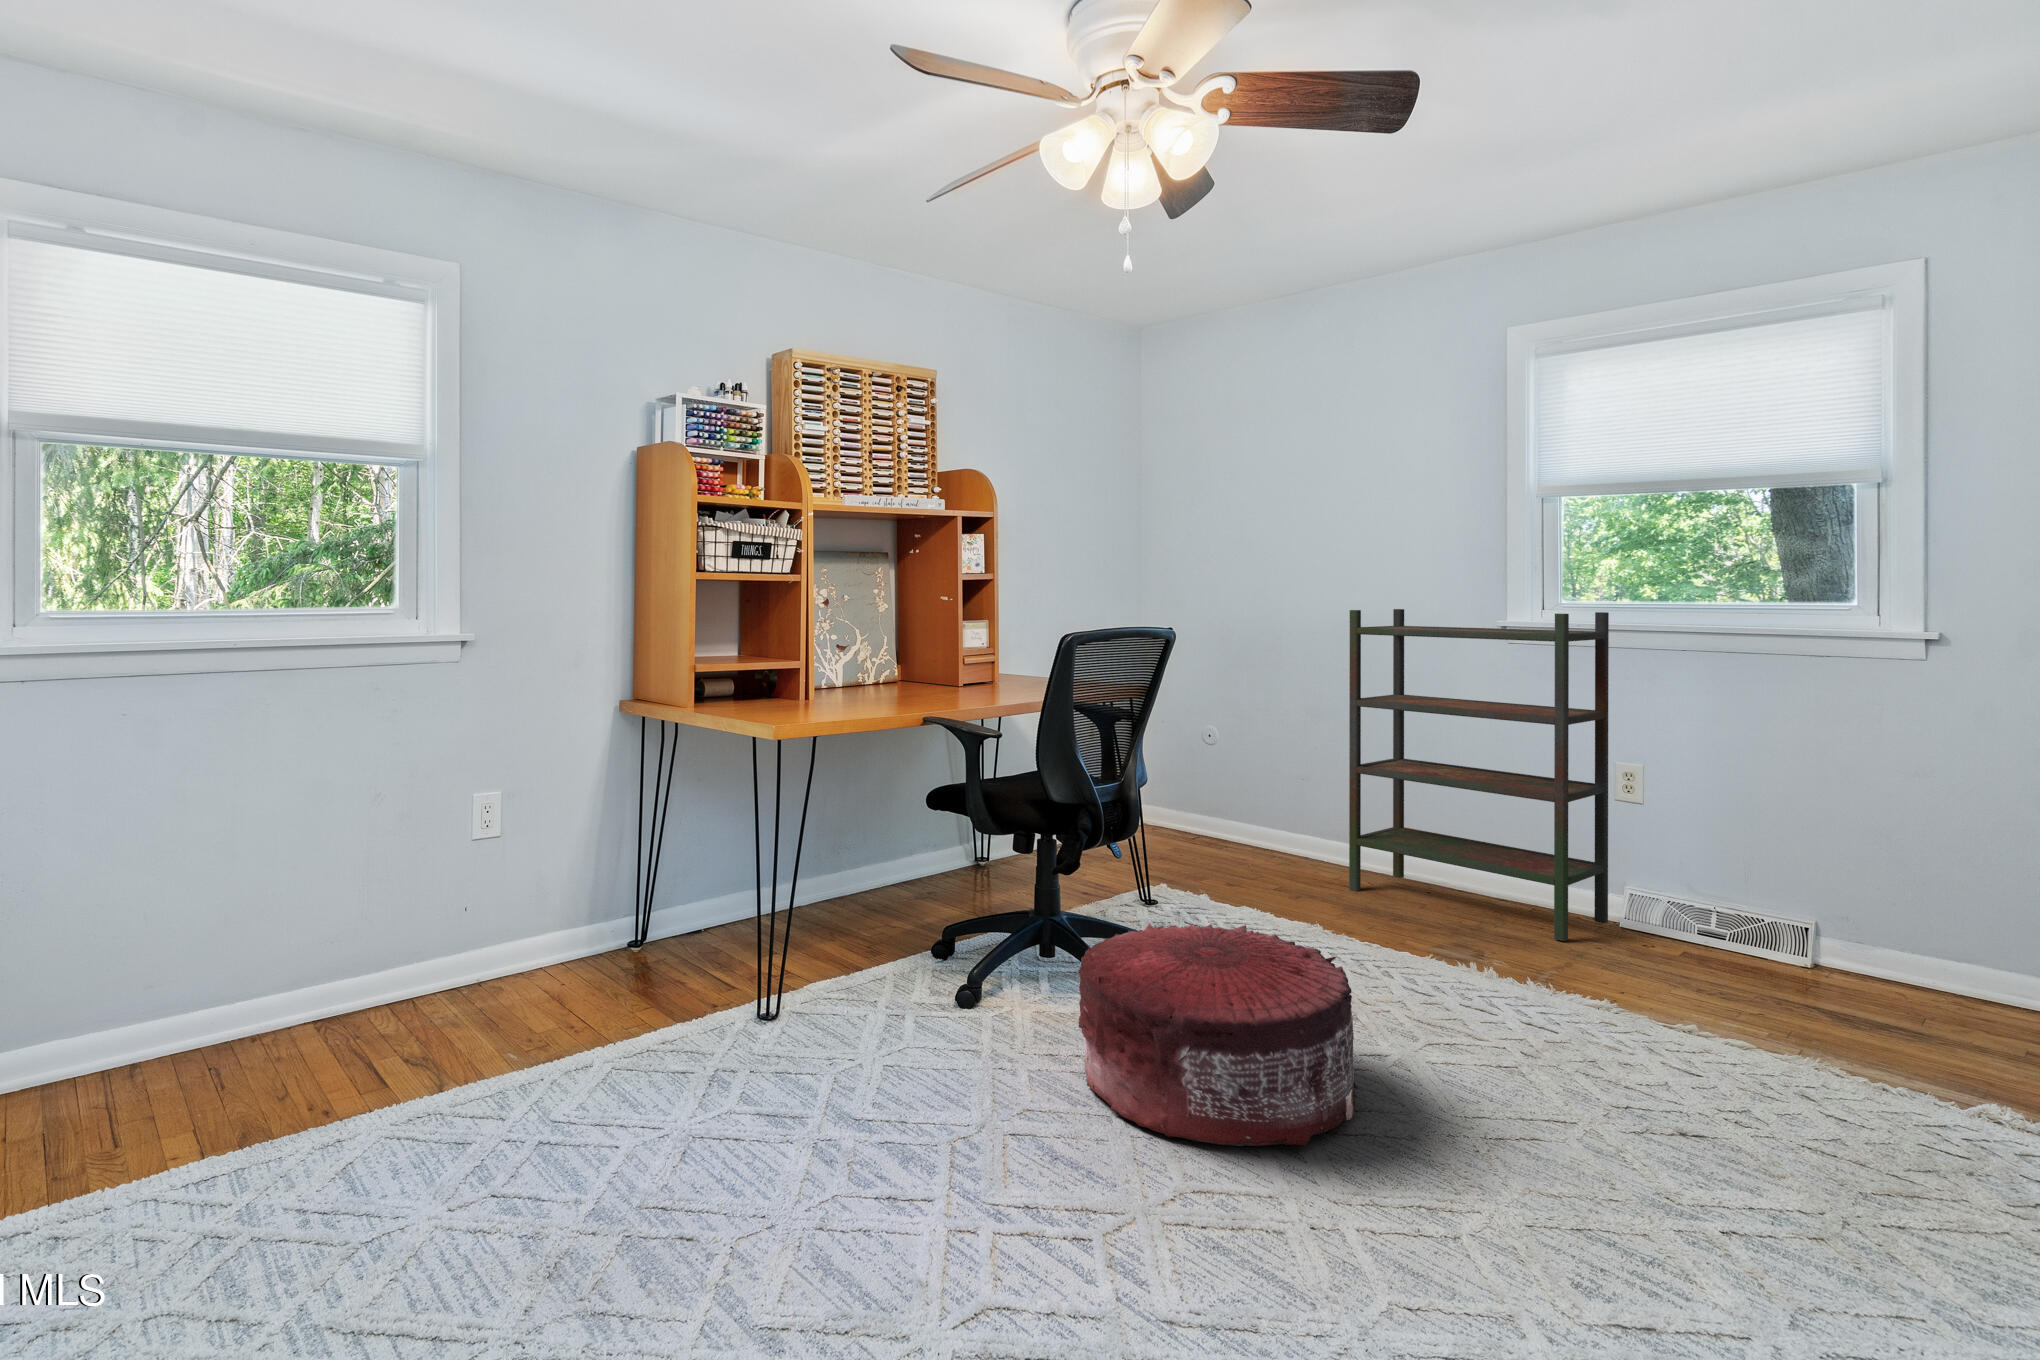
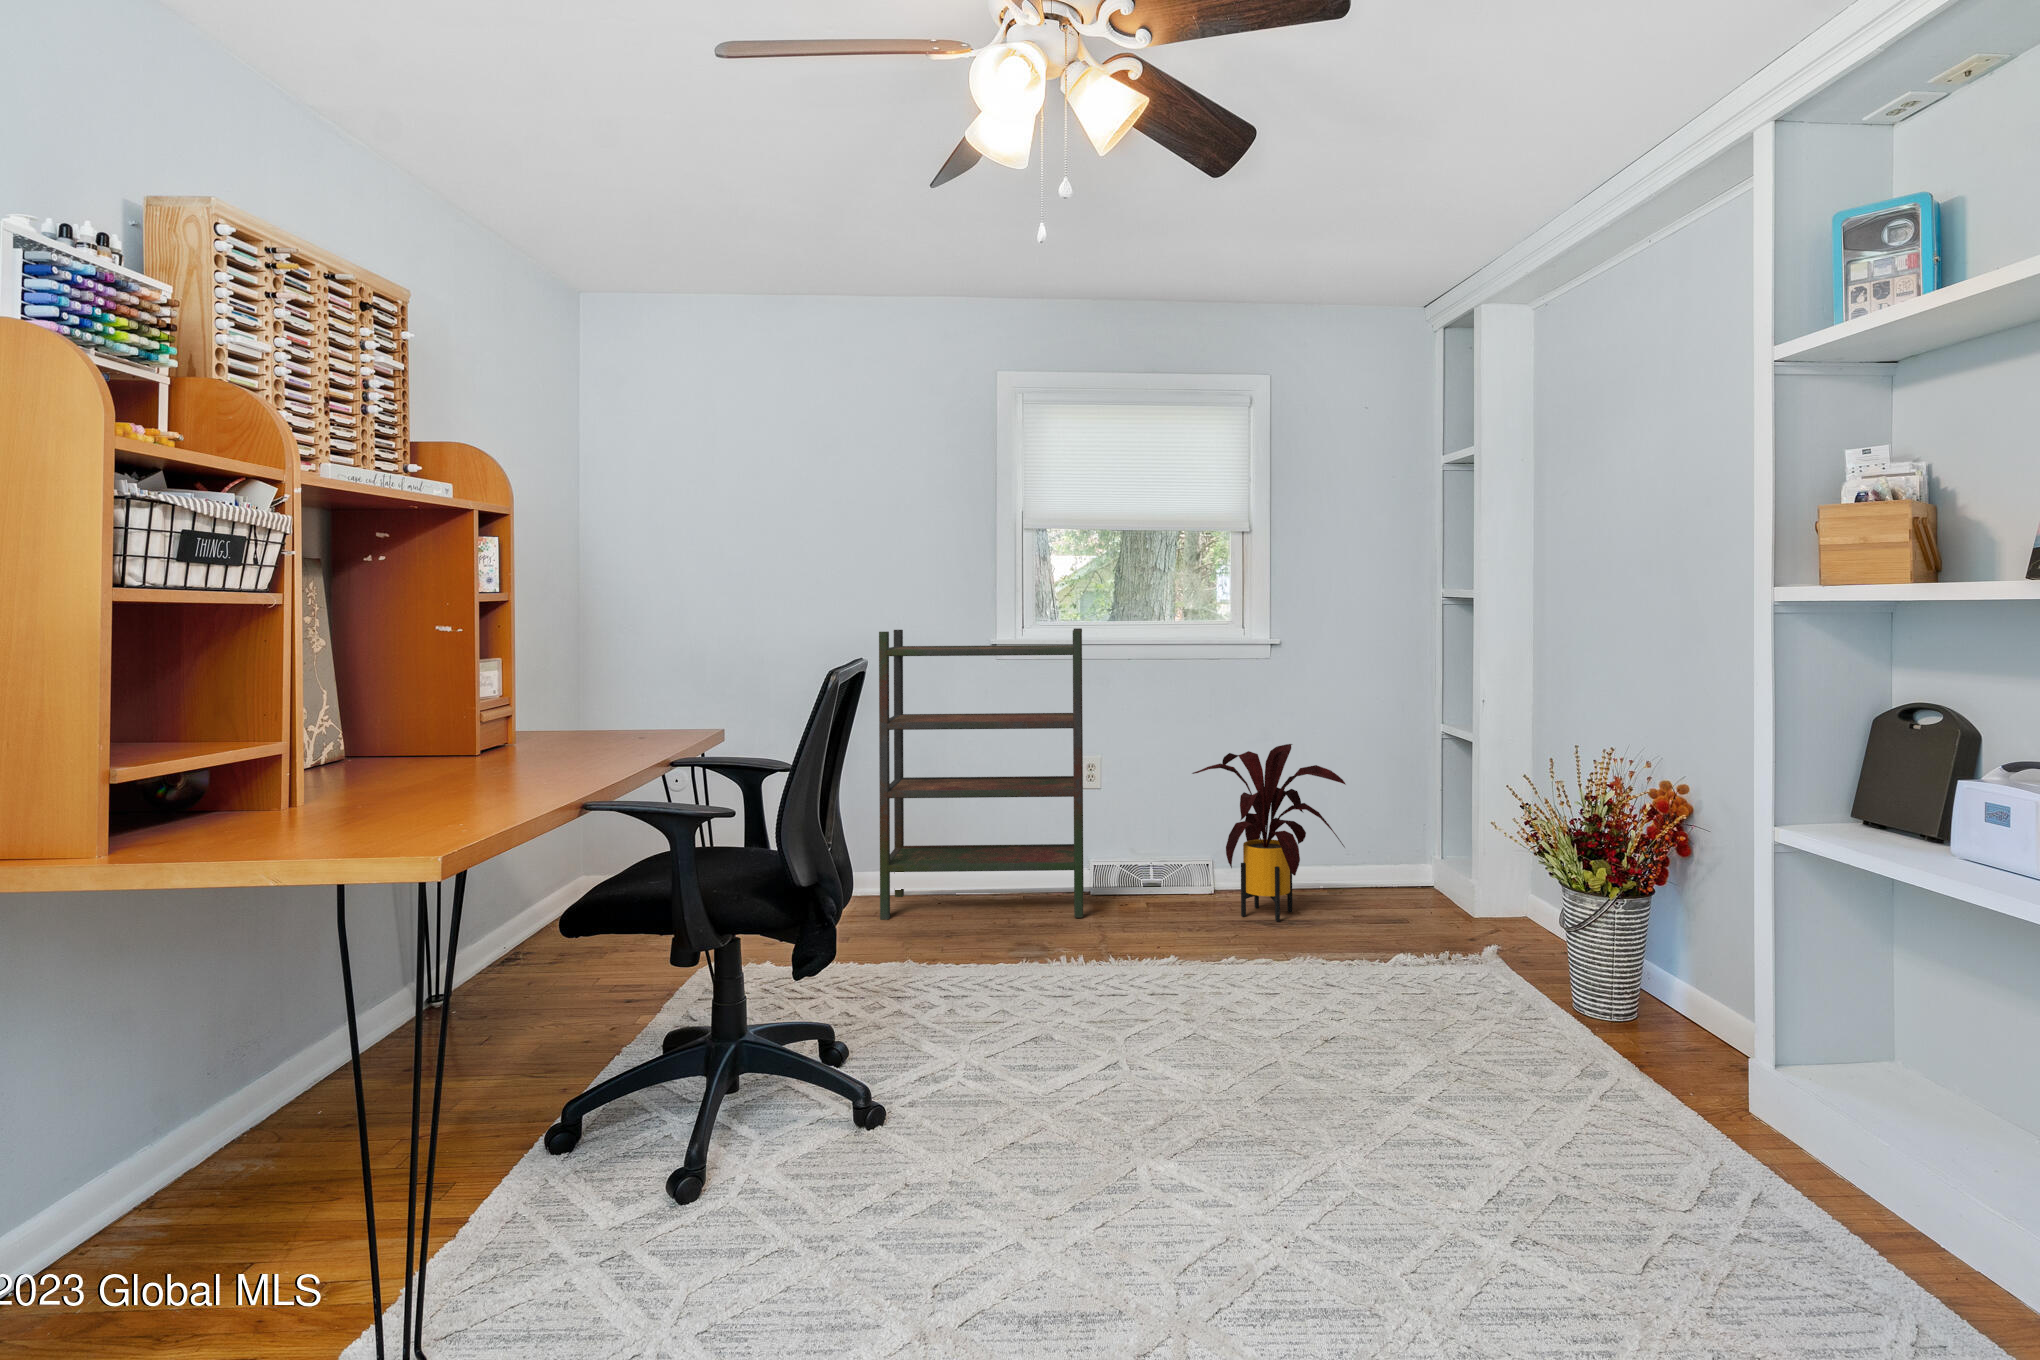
house plant: none [1725,783,1977,1019] -> present [1192,744,1346,922]
pouf: present [1078,924,1357,1146] -> none [917,973,1208,1231]

